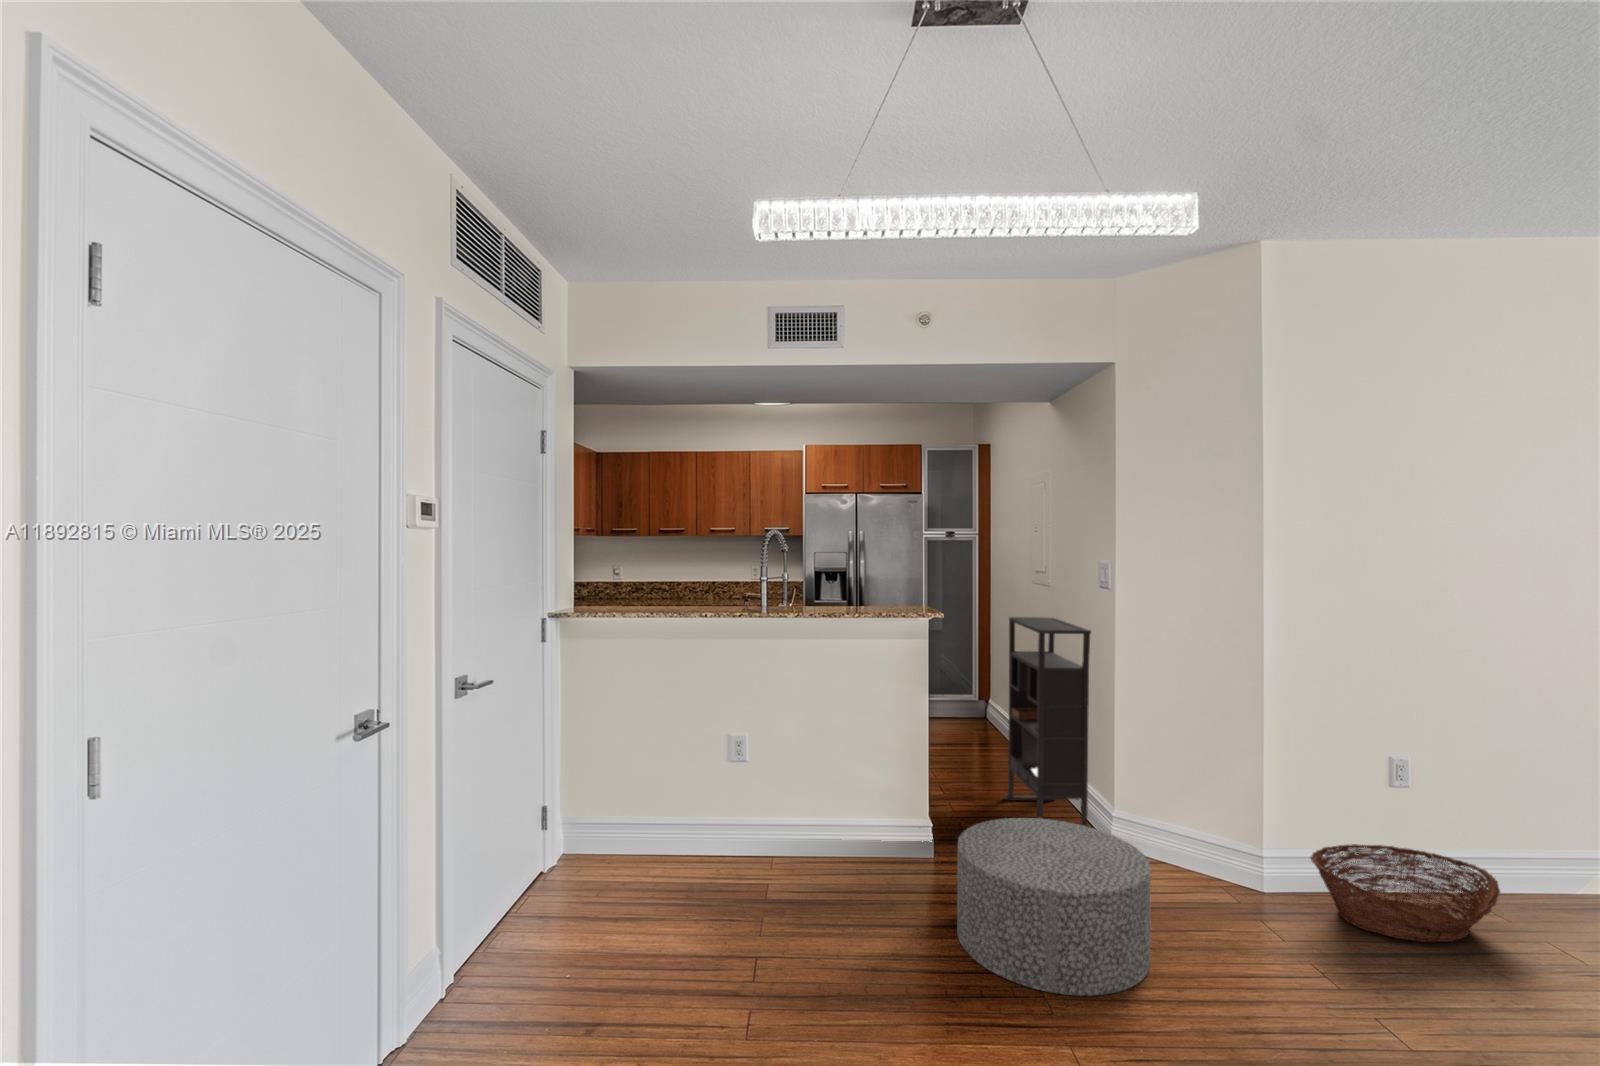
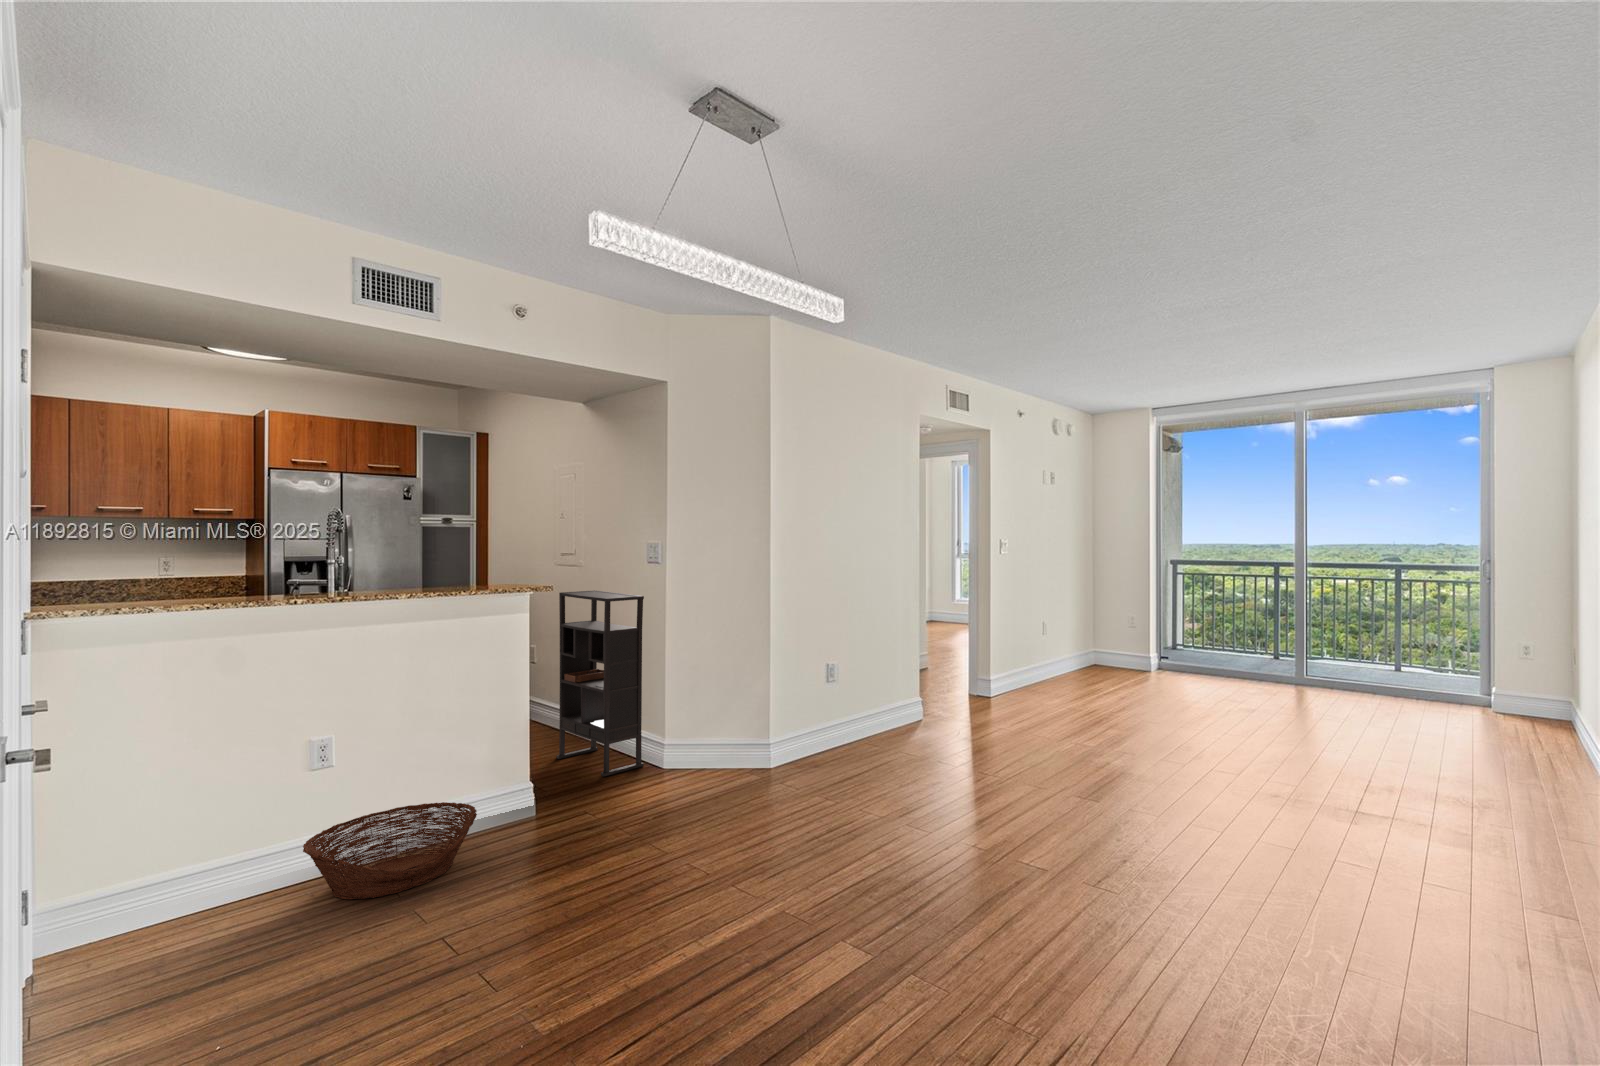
ottoman: present [957,818,1151,996] -> none [596,746,744,869]
basket: present [1310,844,1500,942] -> present [303,802,477,899]

